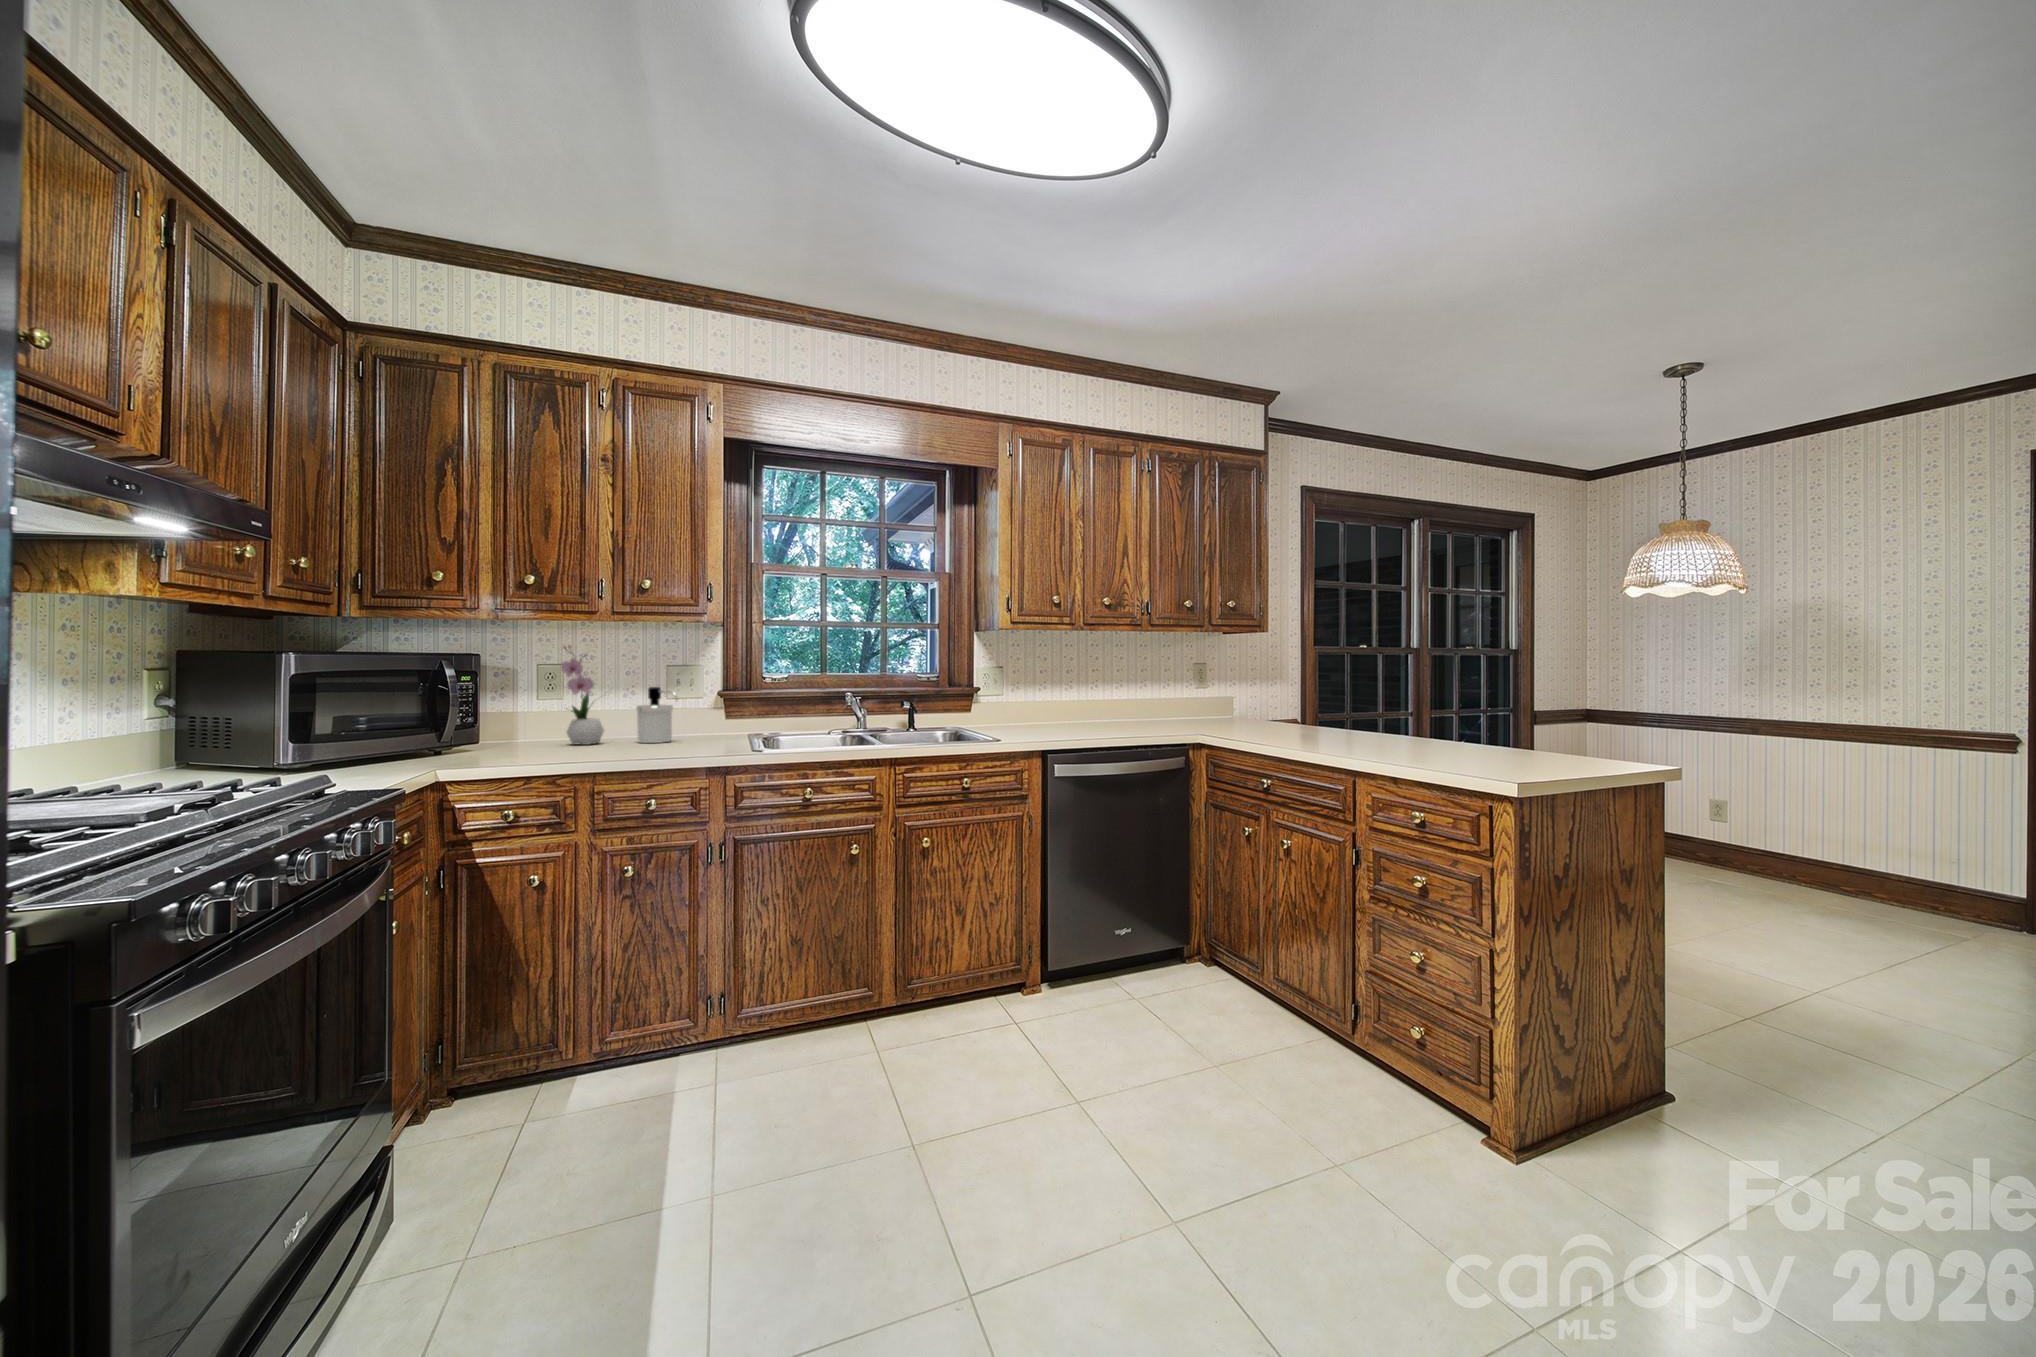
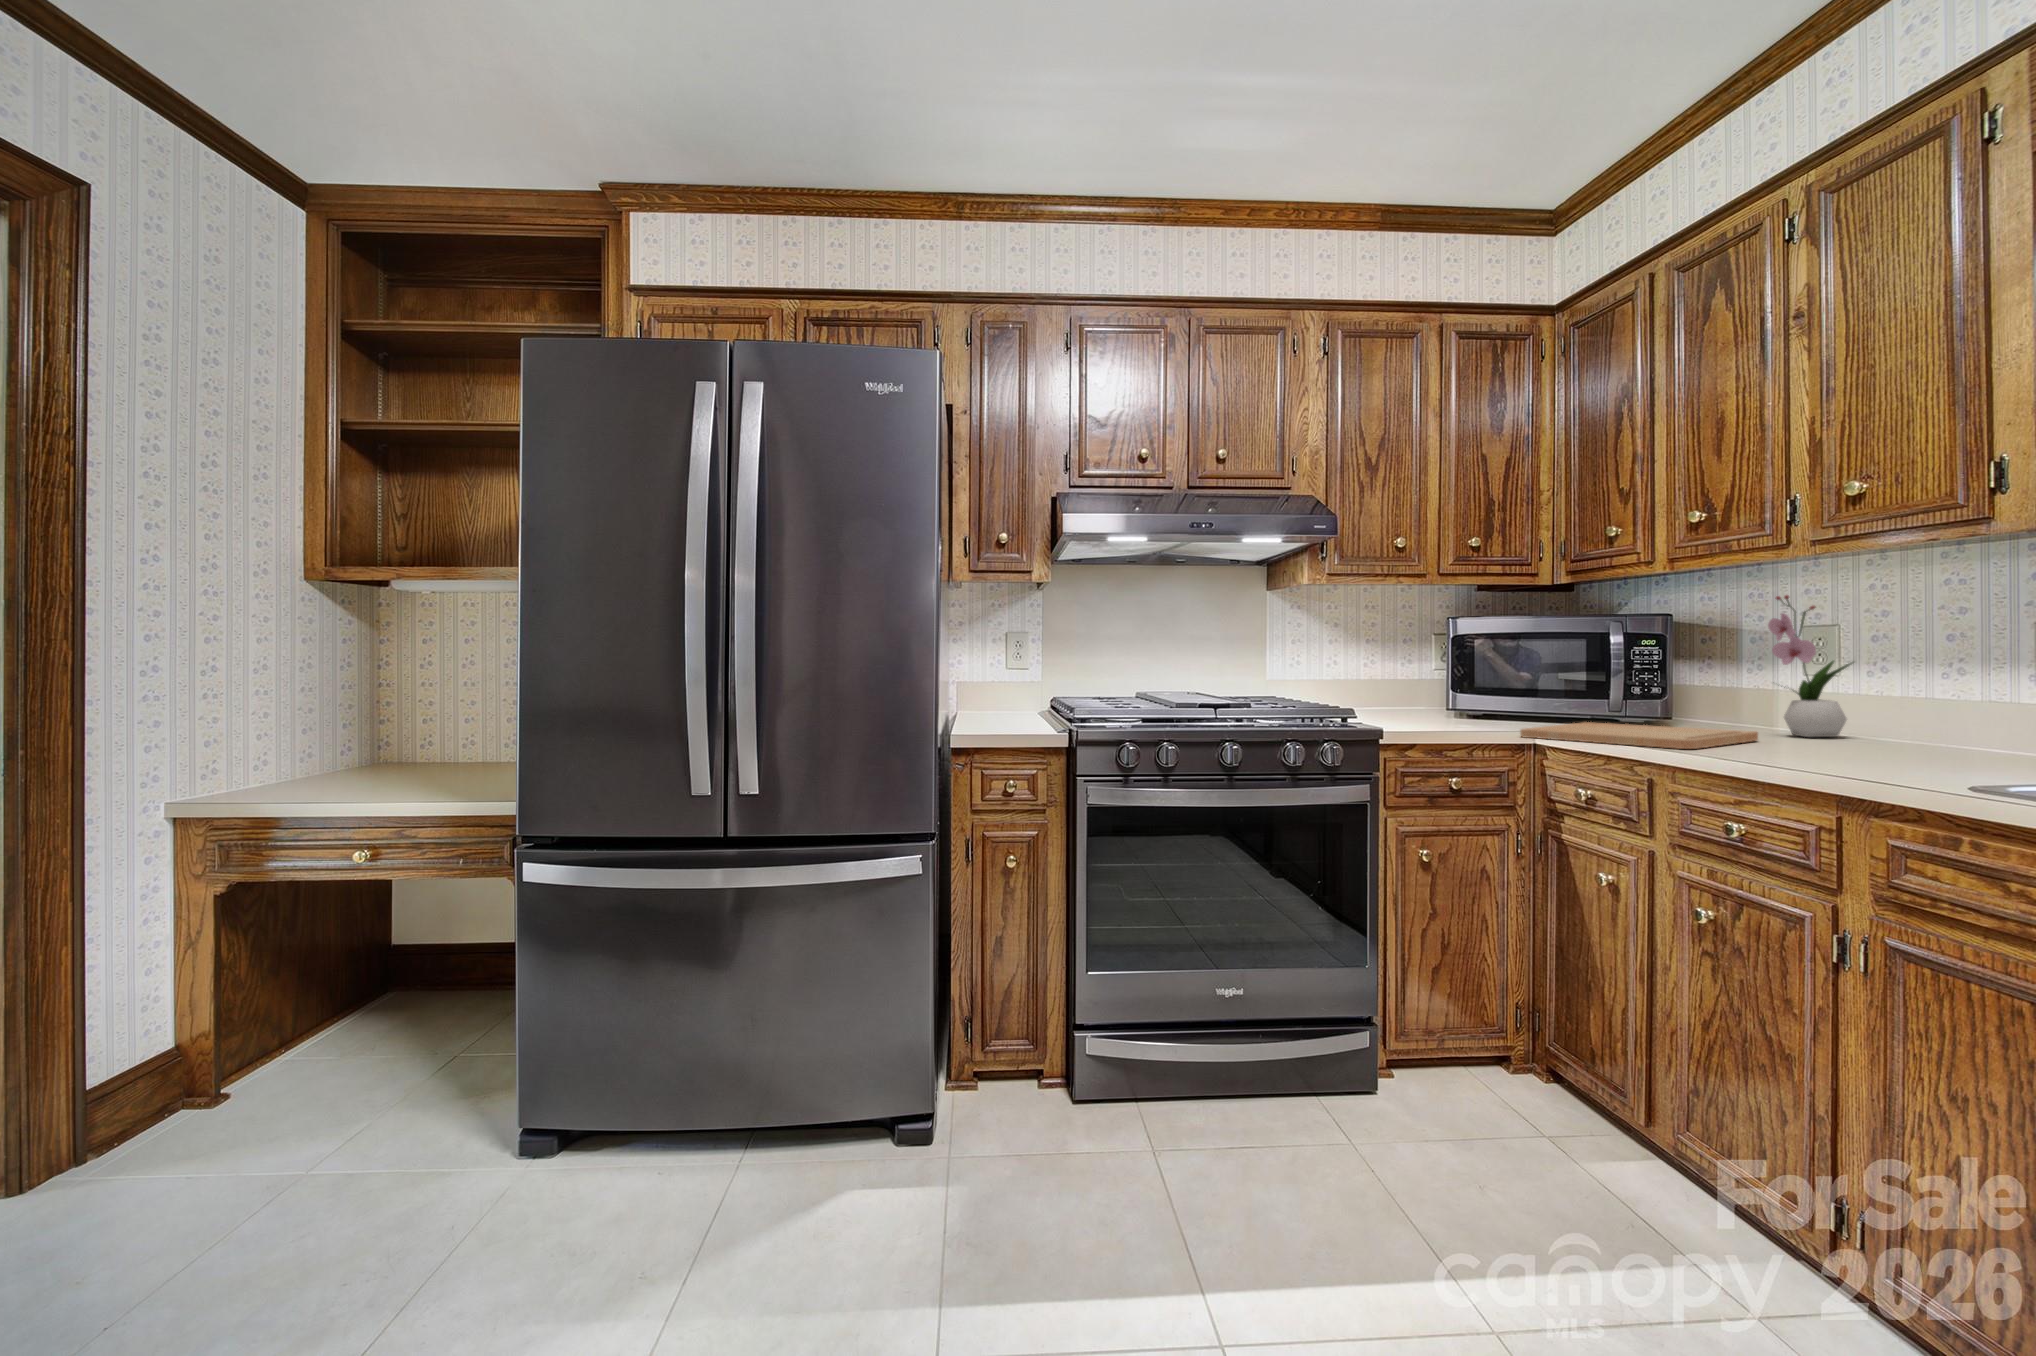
soap dispenser: present [636,687,678,743] -> none [1888,654,1967,747]
cutting board: none [419,743,592,767] -> present [1520,722,1758,749]

